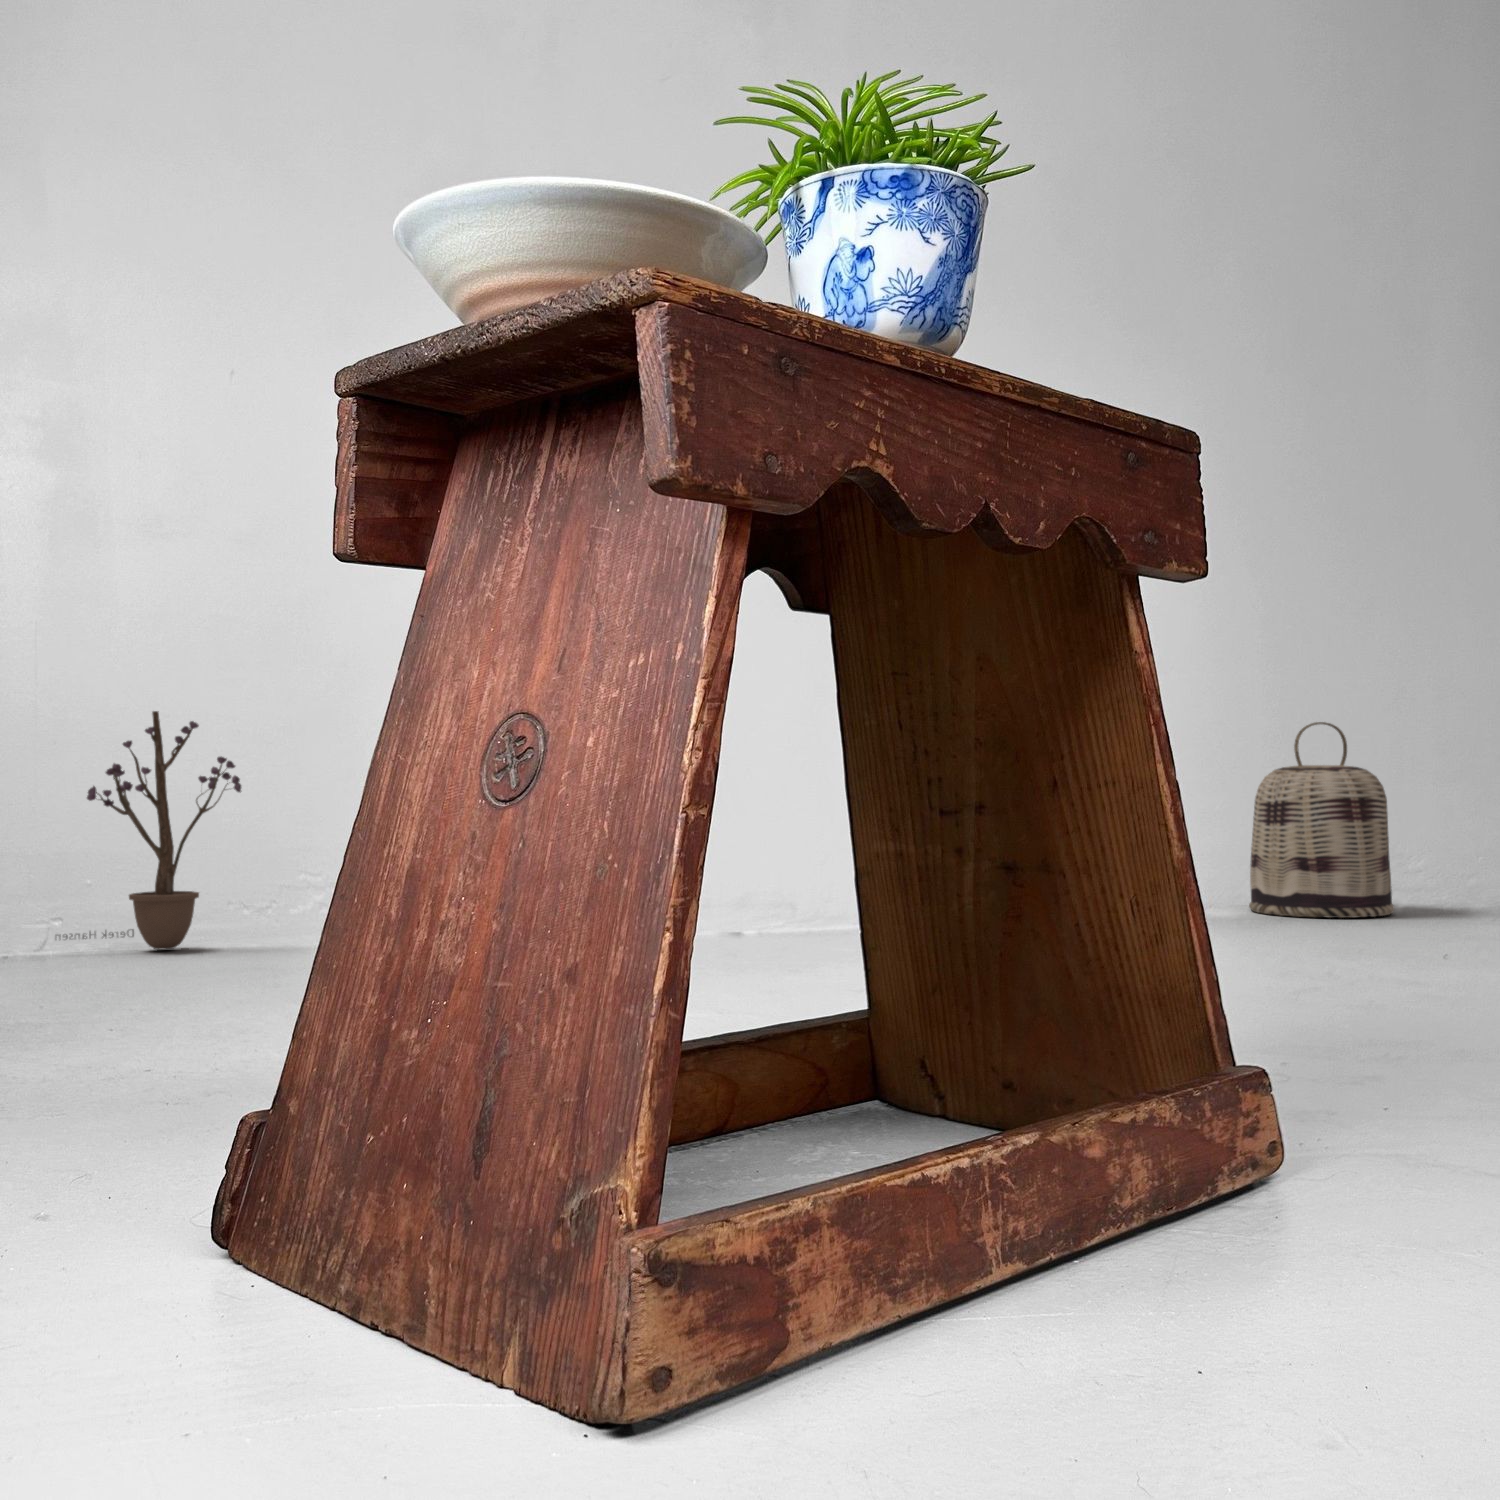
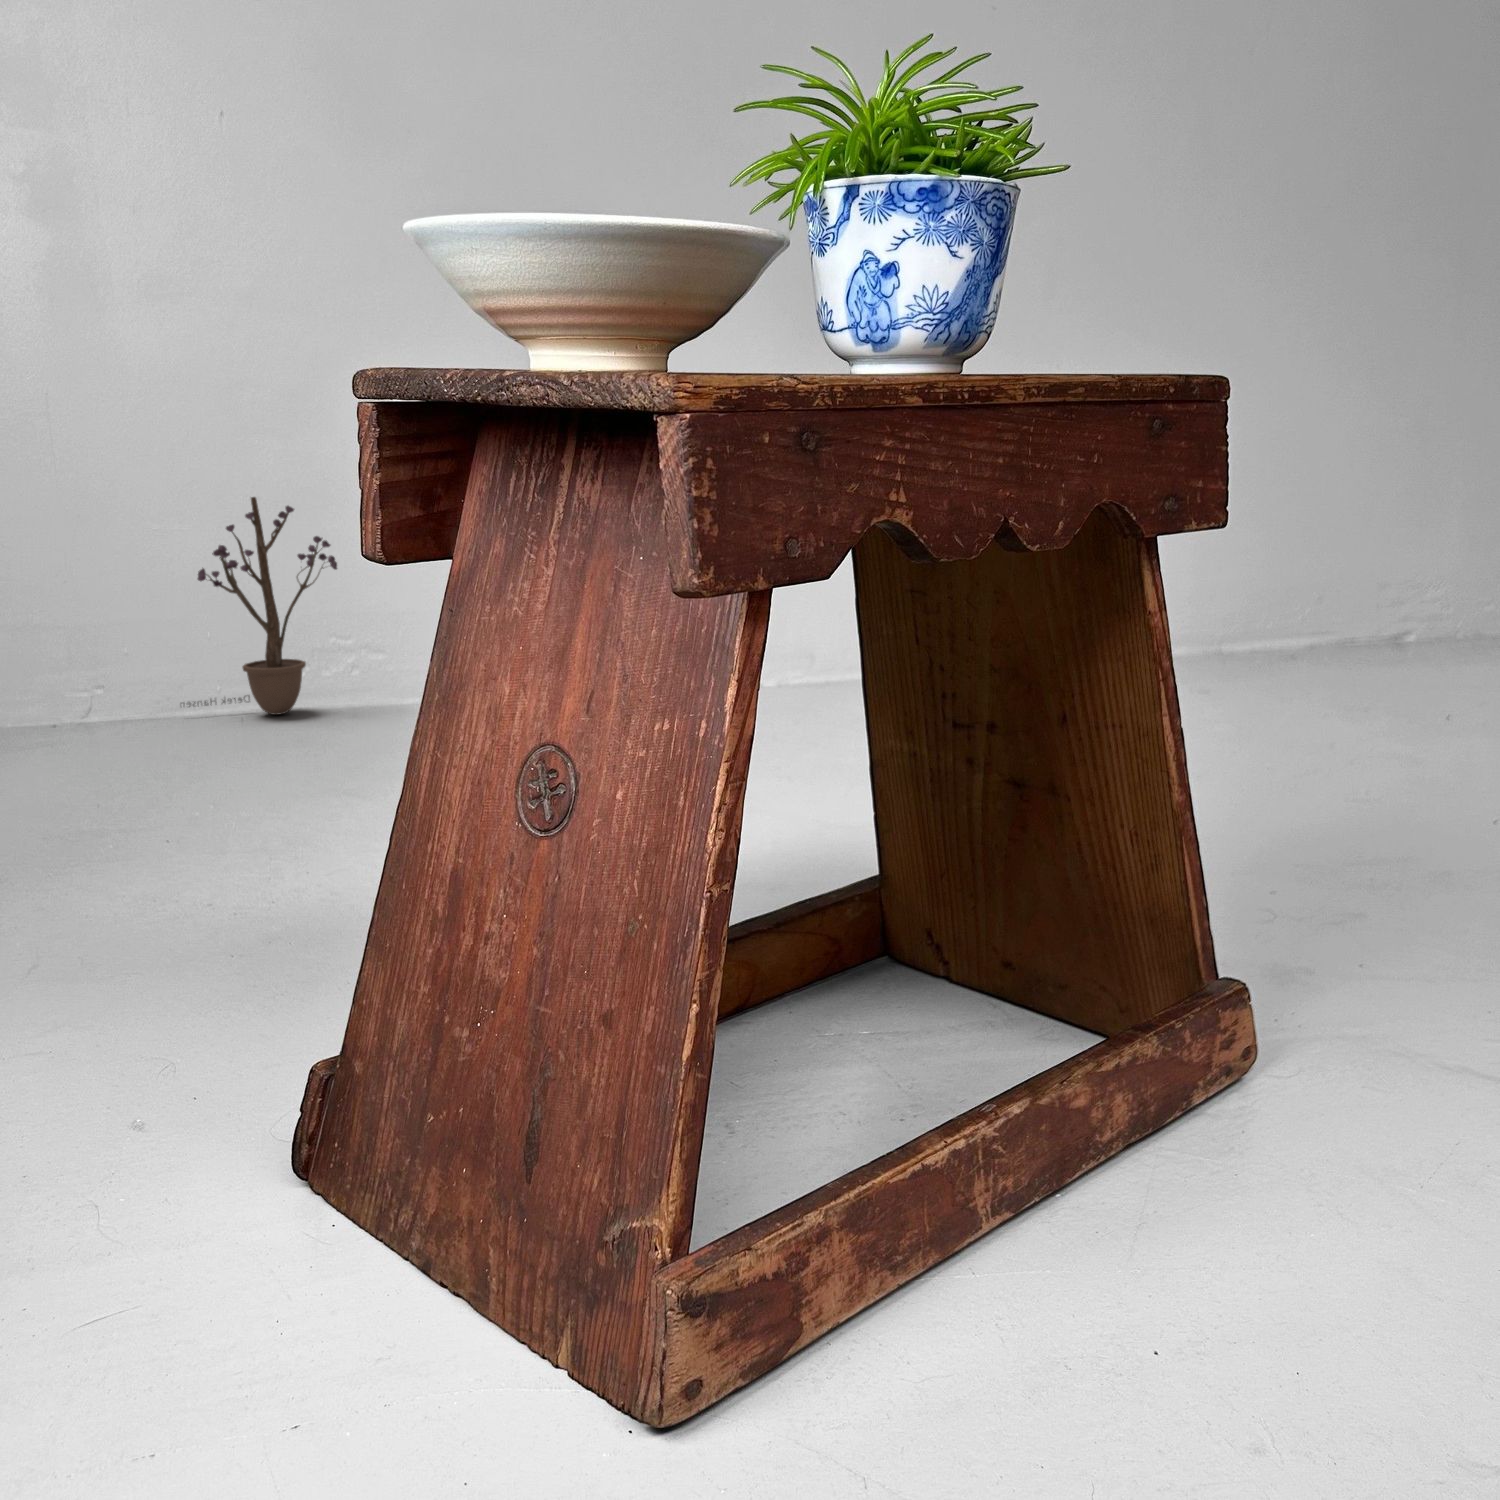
basket: present [1249,722,1394,918] -> none [1281,466,1420,657]

